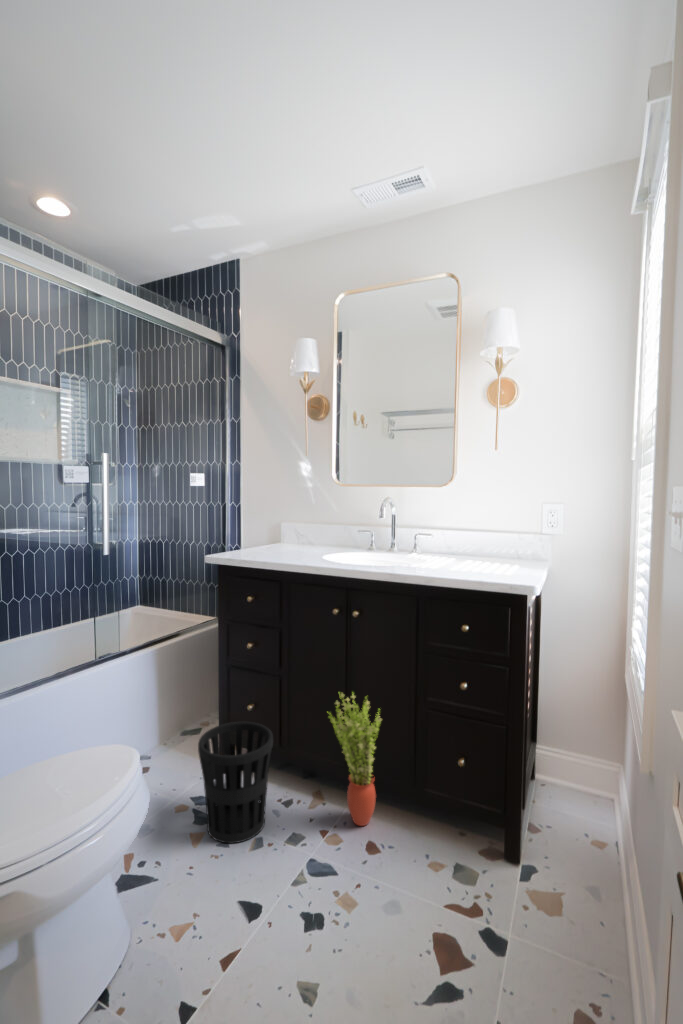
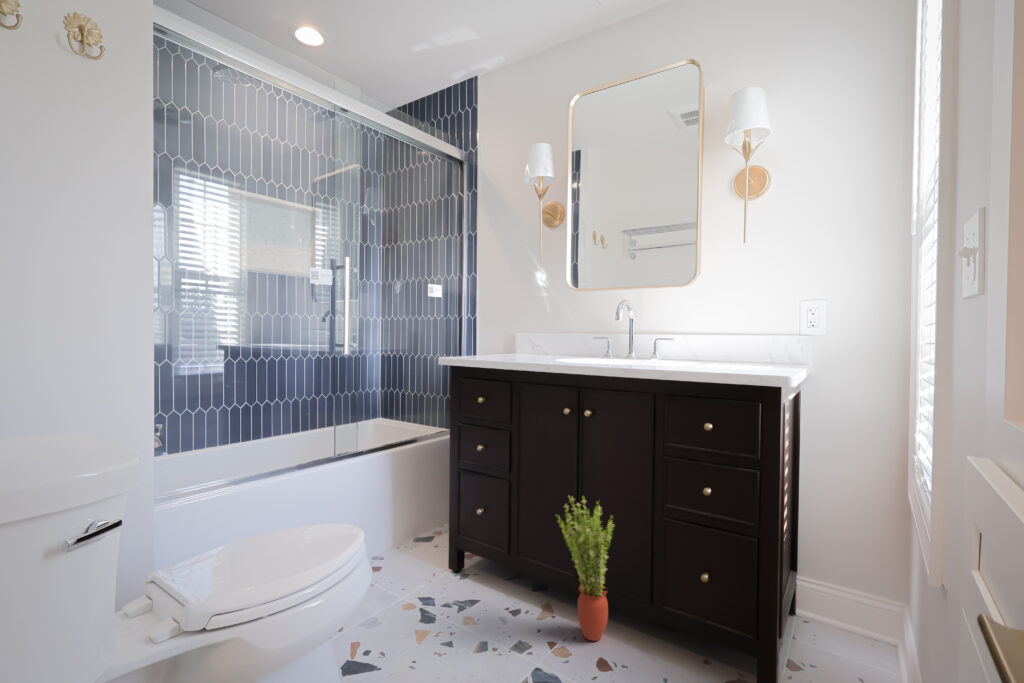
wastebasket: present [198,722,273,843] -> none [424,523,500,644]

